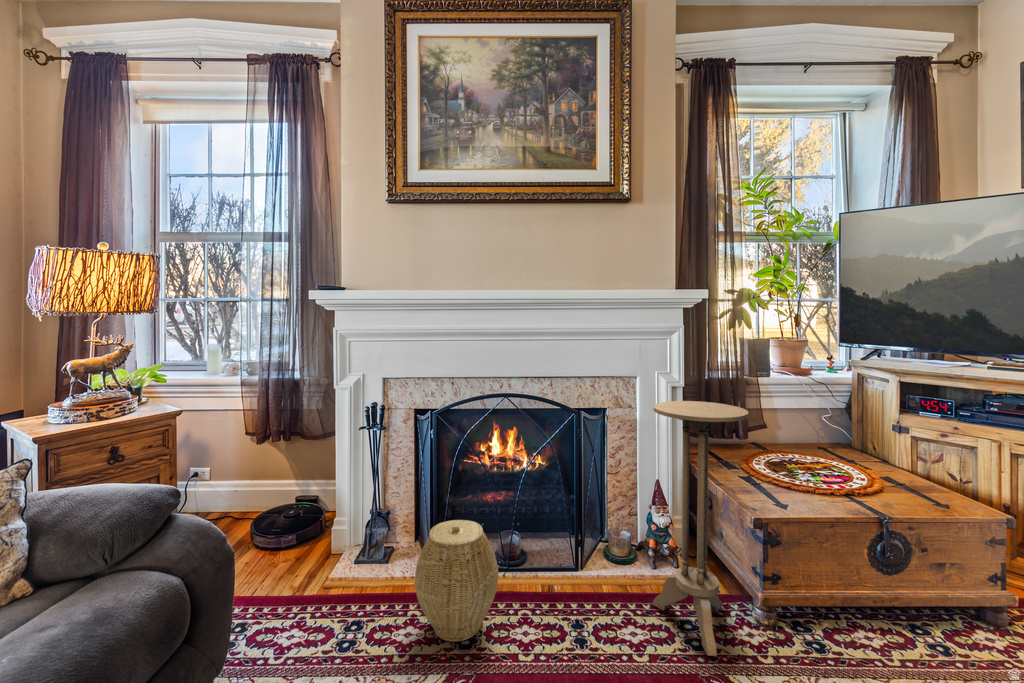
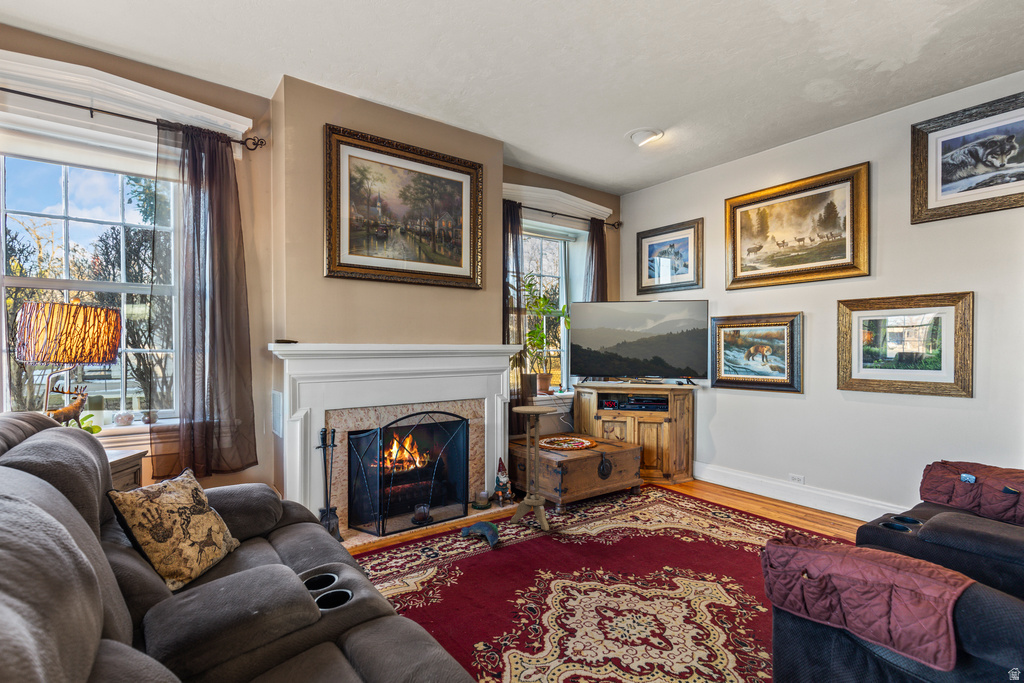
woven basket: present [415,520,498,642] -> none [394,490,445,560]
plush toy: none [548,593,605,661] -> present [461,521,498,547]

